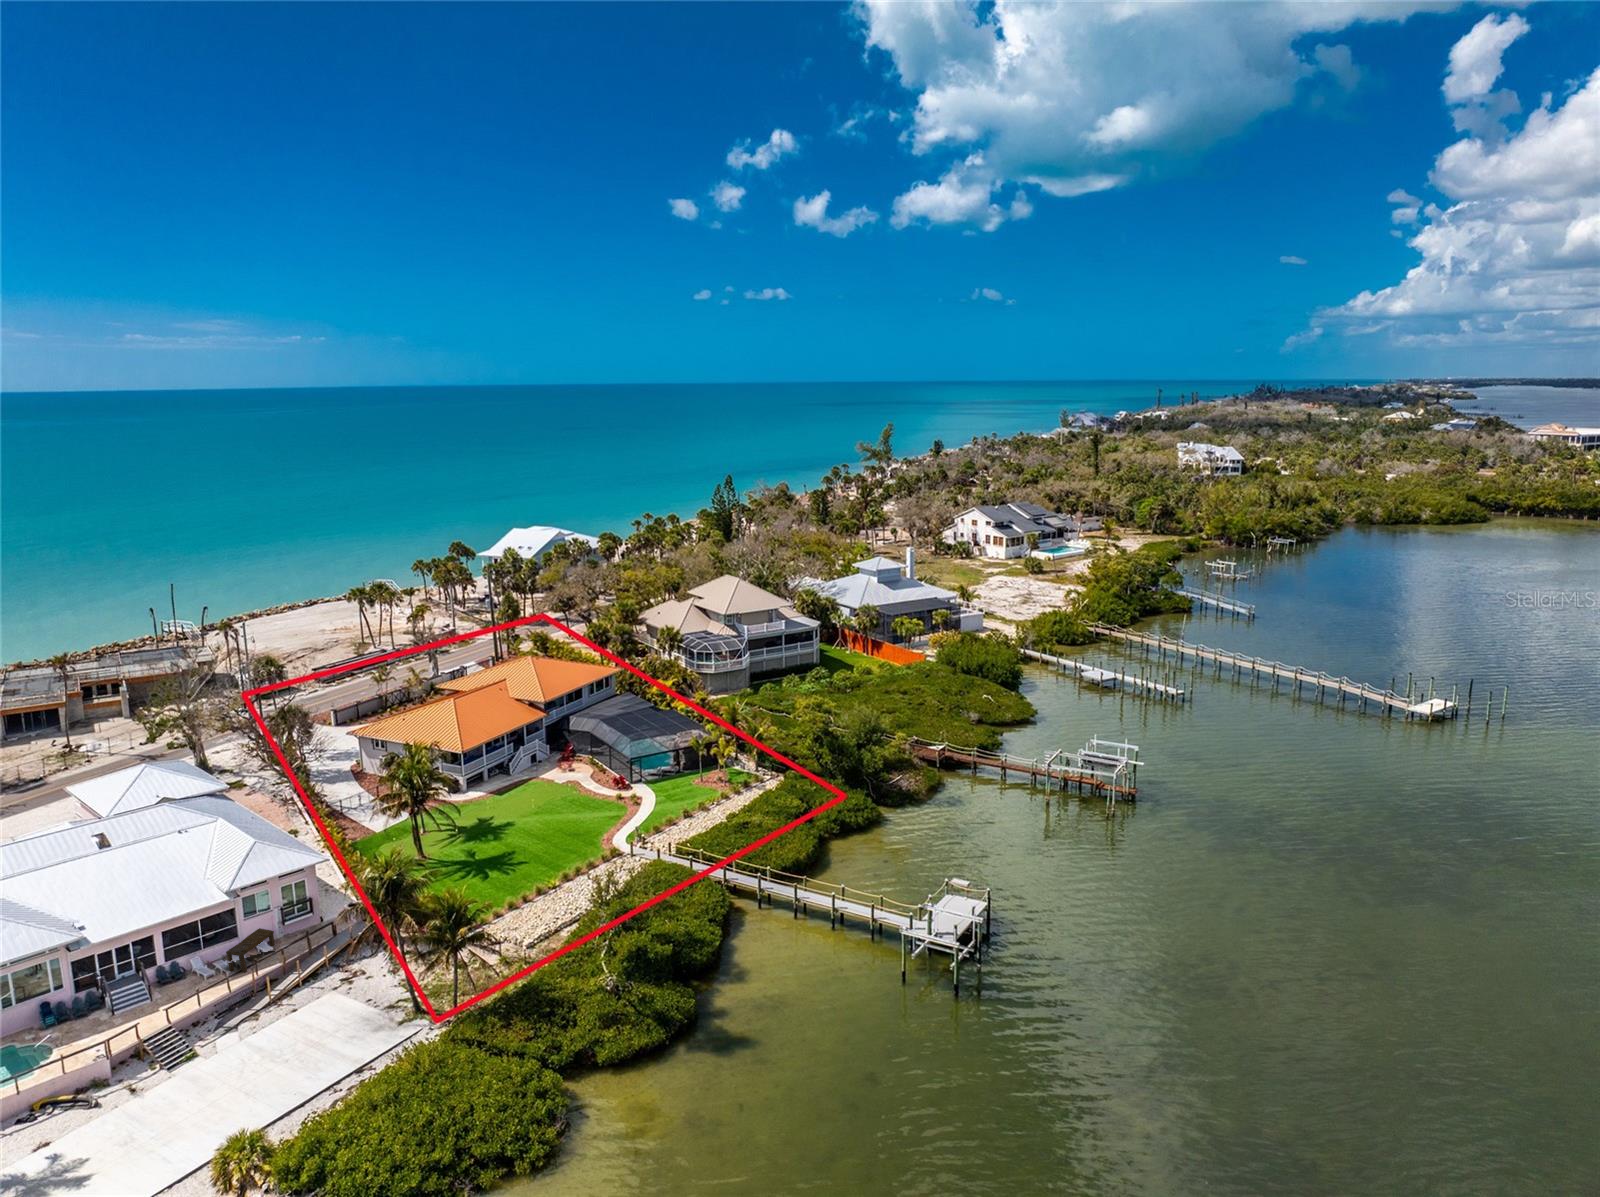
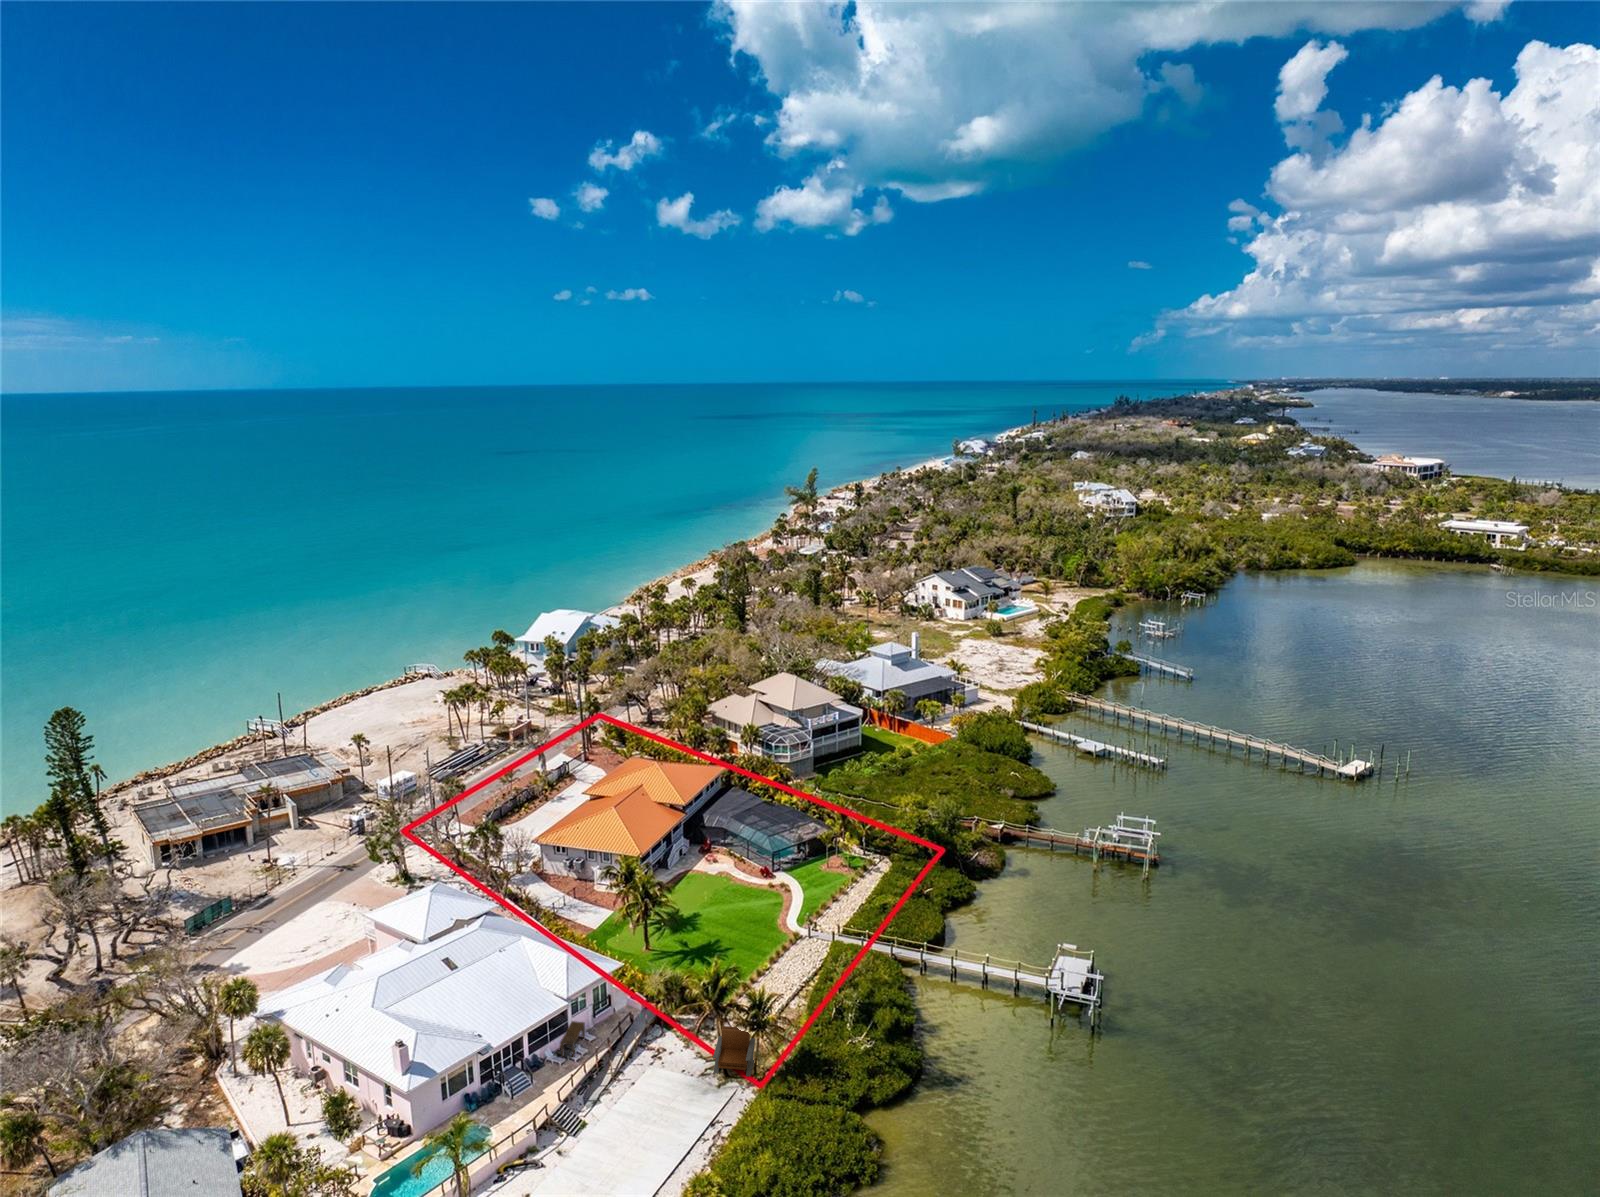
lounge chair: none [401,945,472,1016] -> present [713,1026,755,1076]

